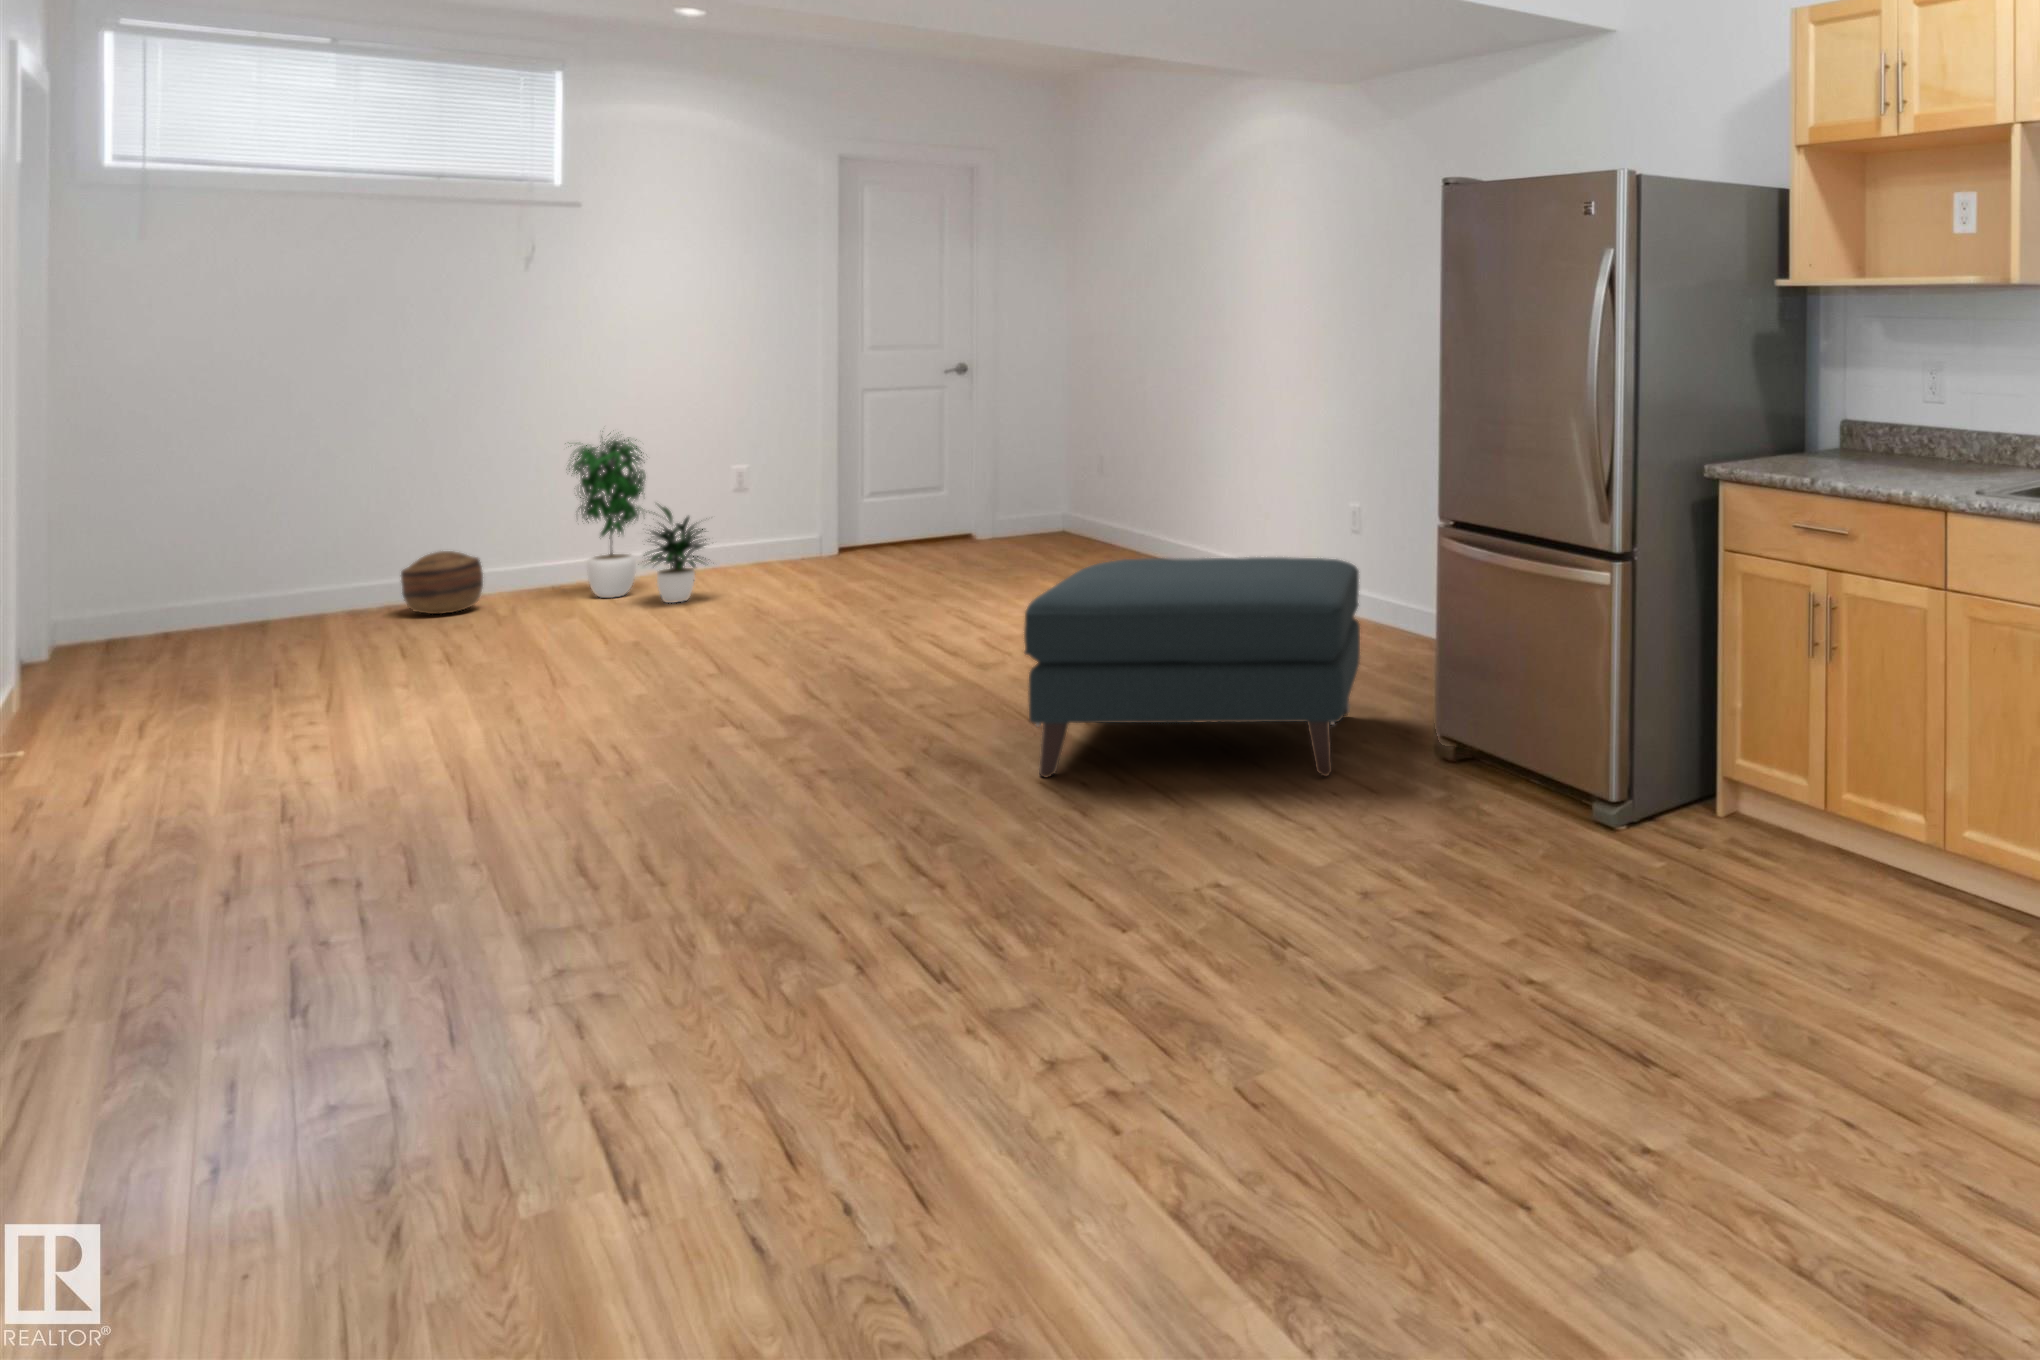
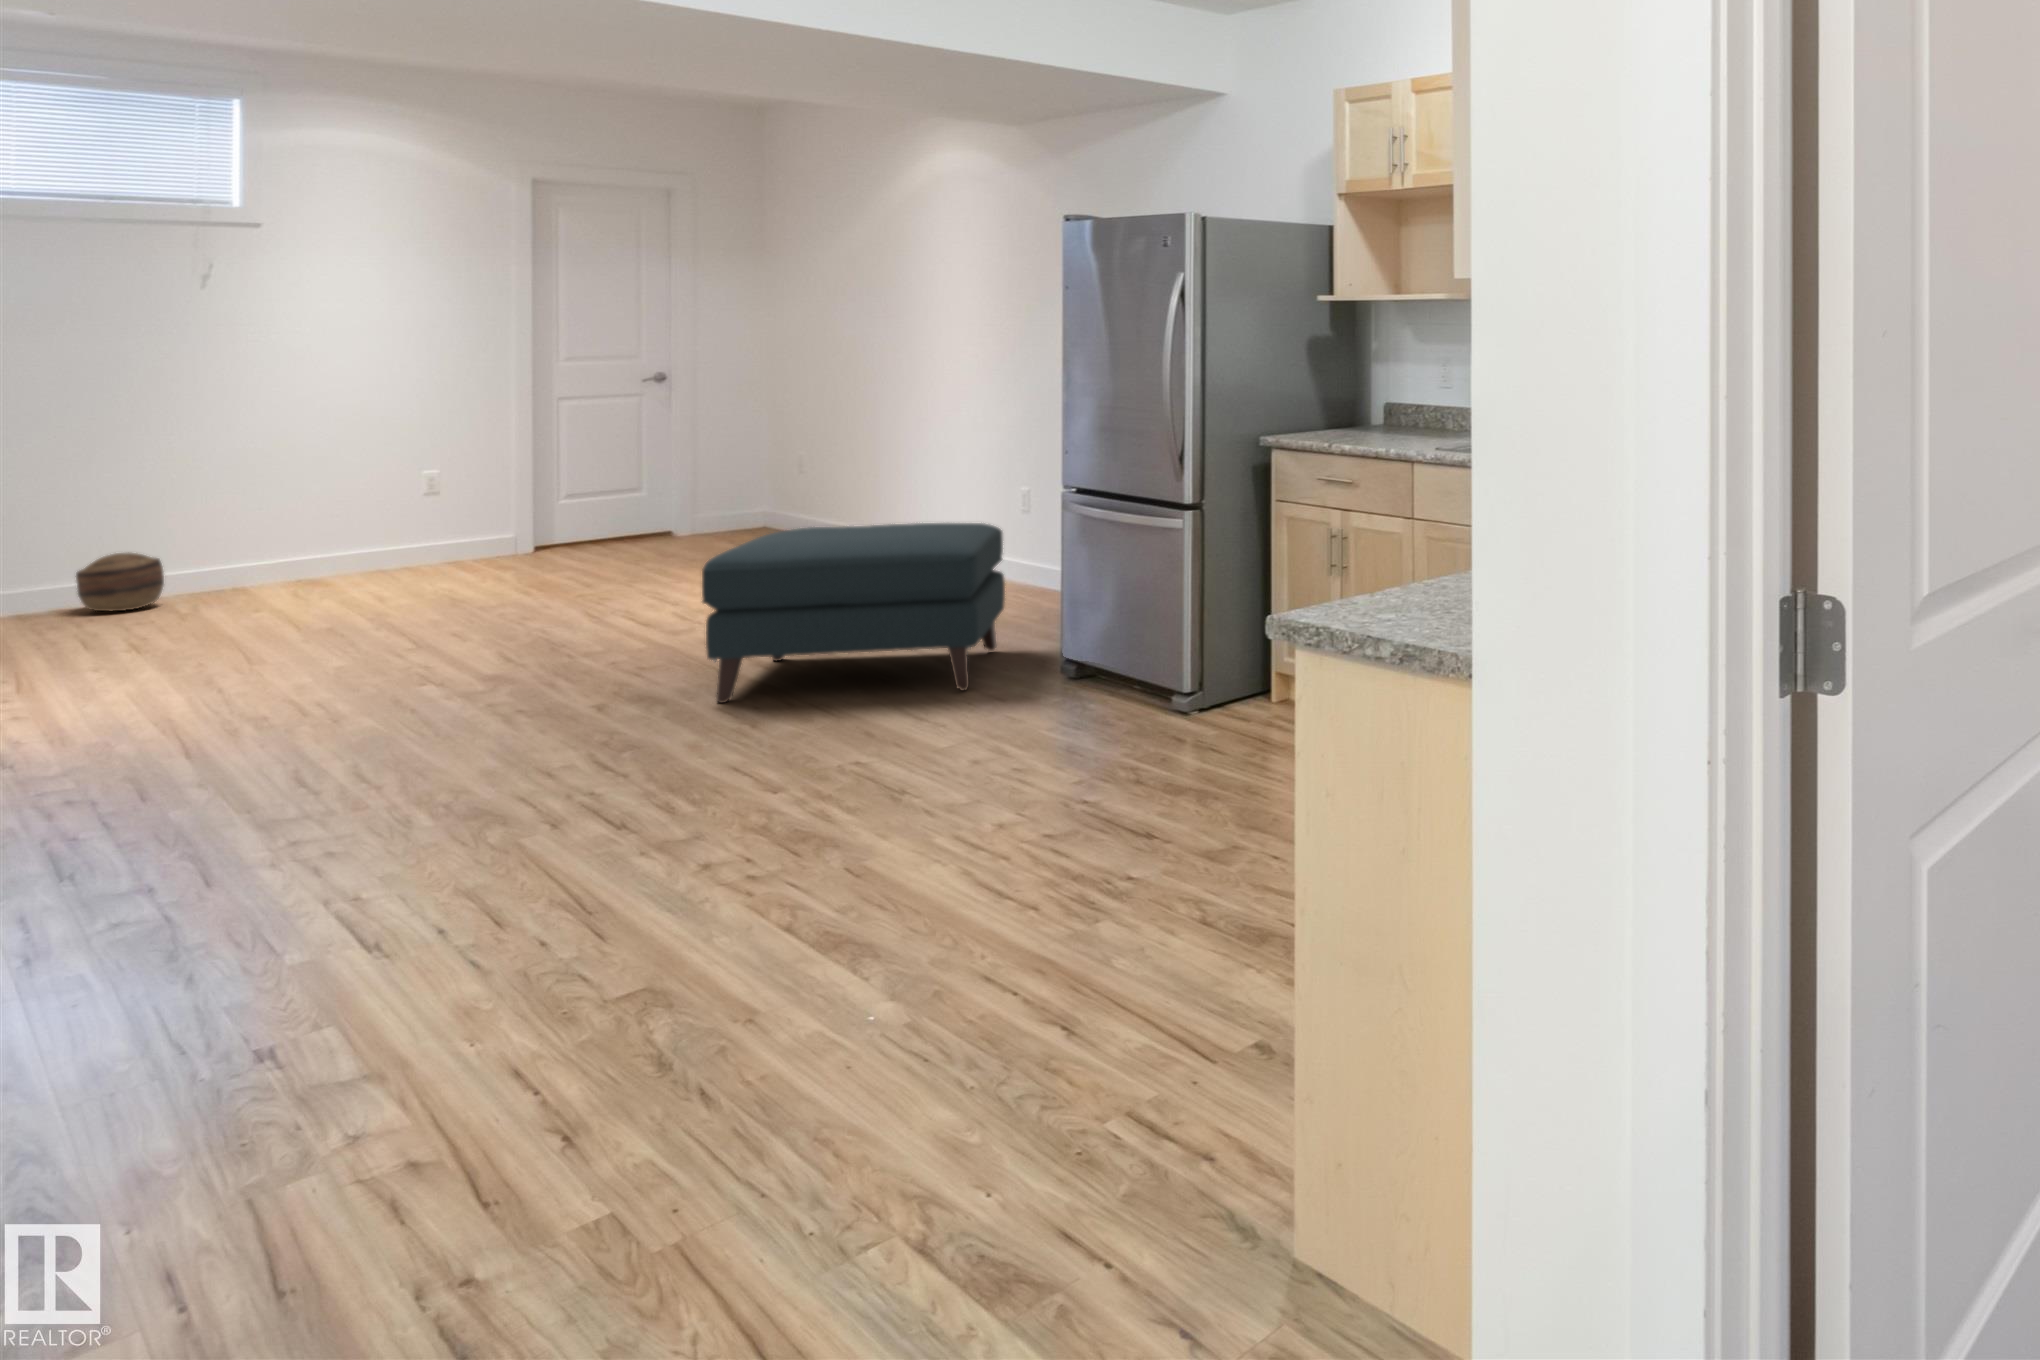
potted plant: present [569,433,706,603] -> none [247,432,410,594]

